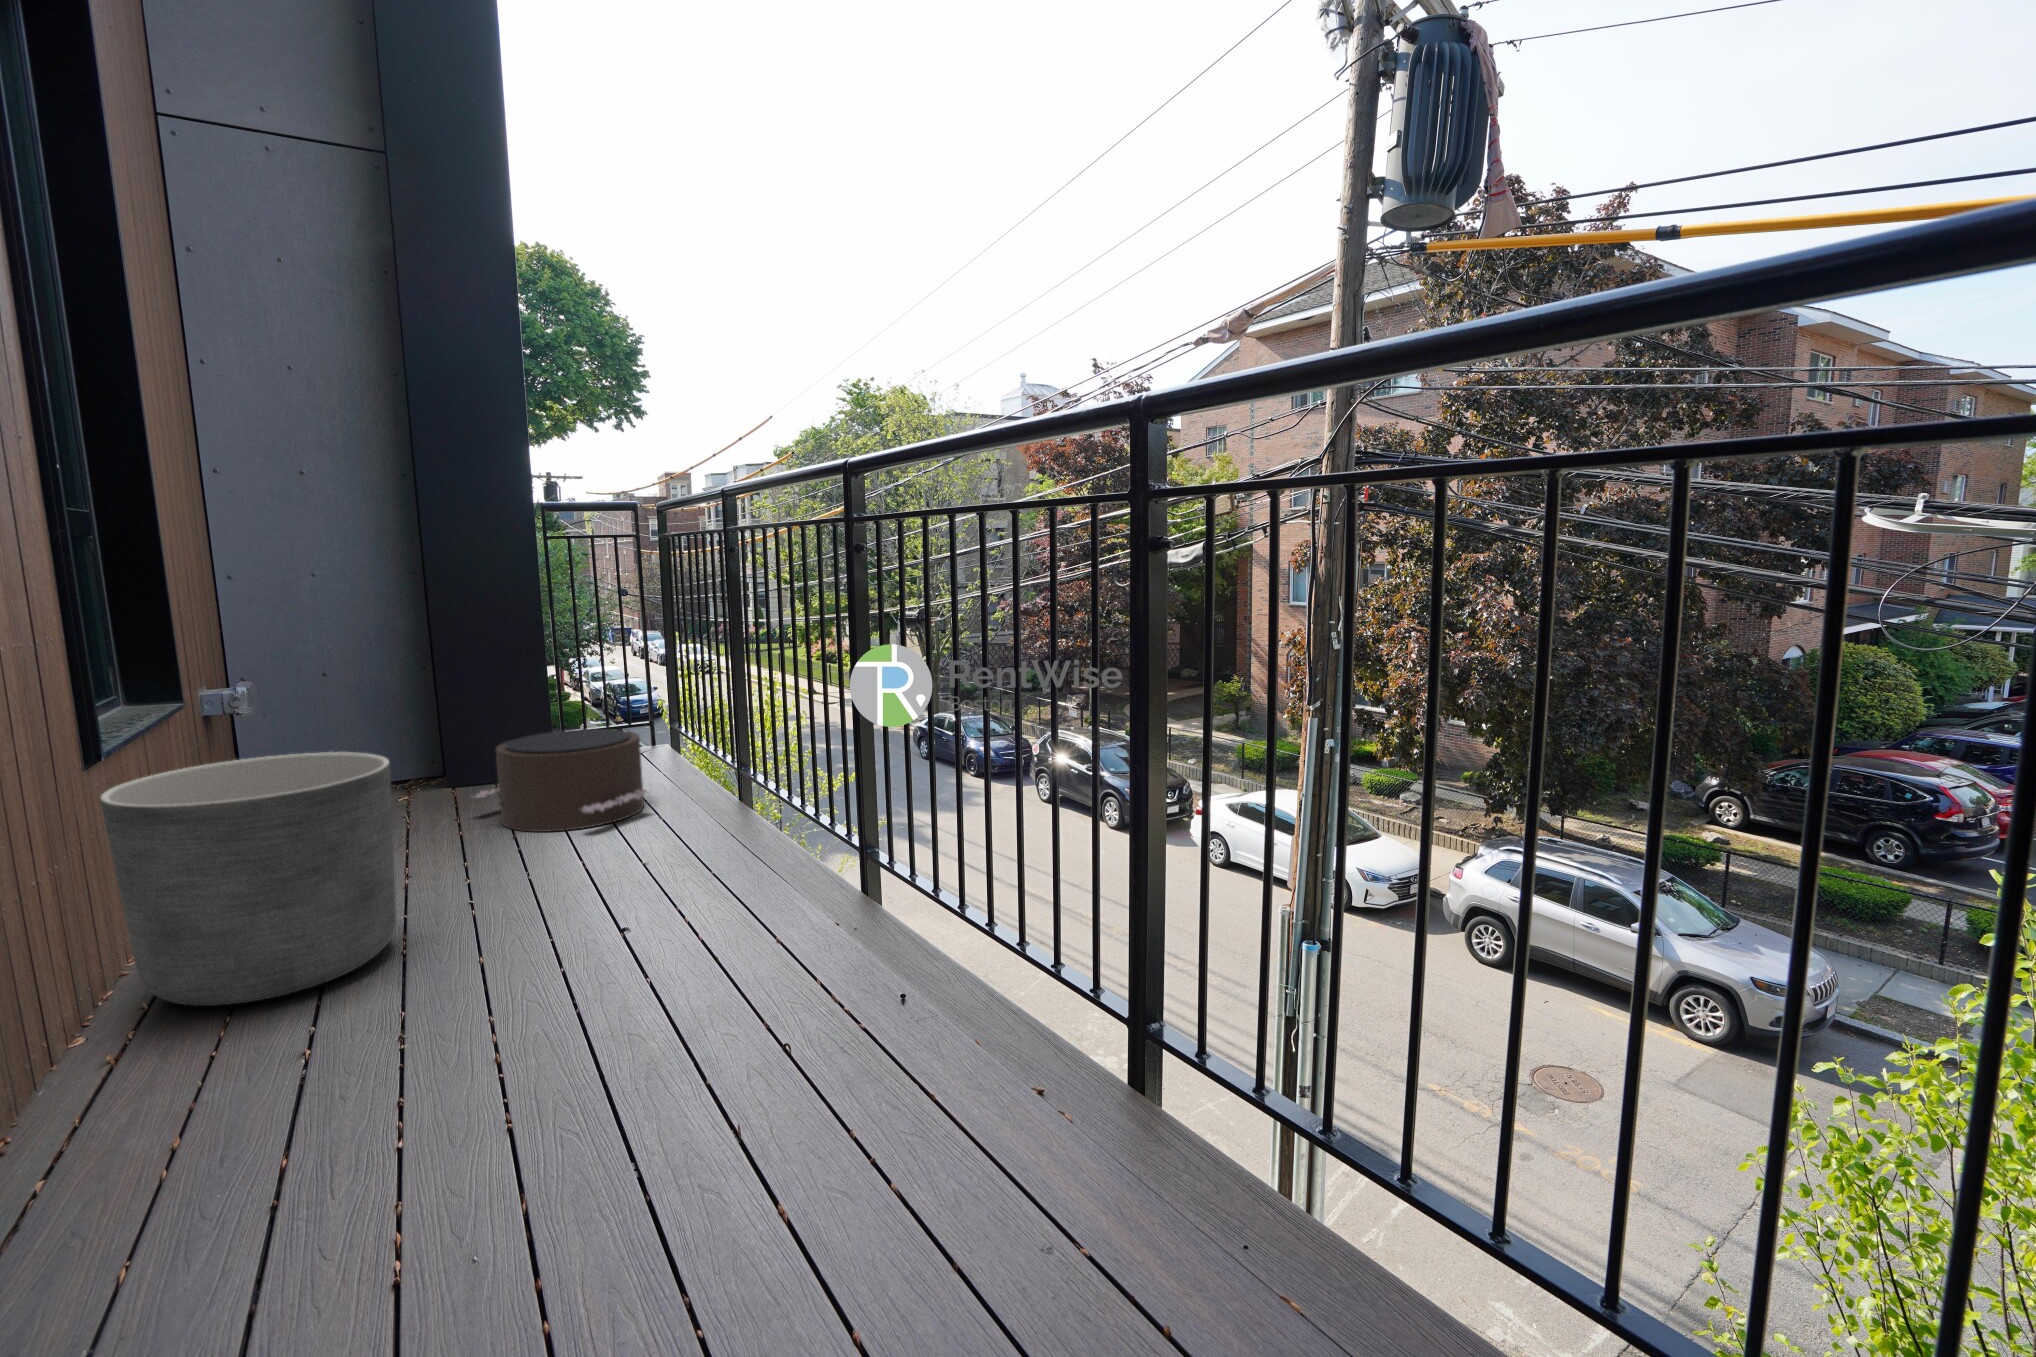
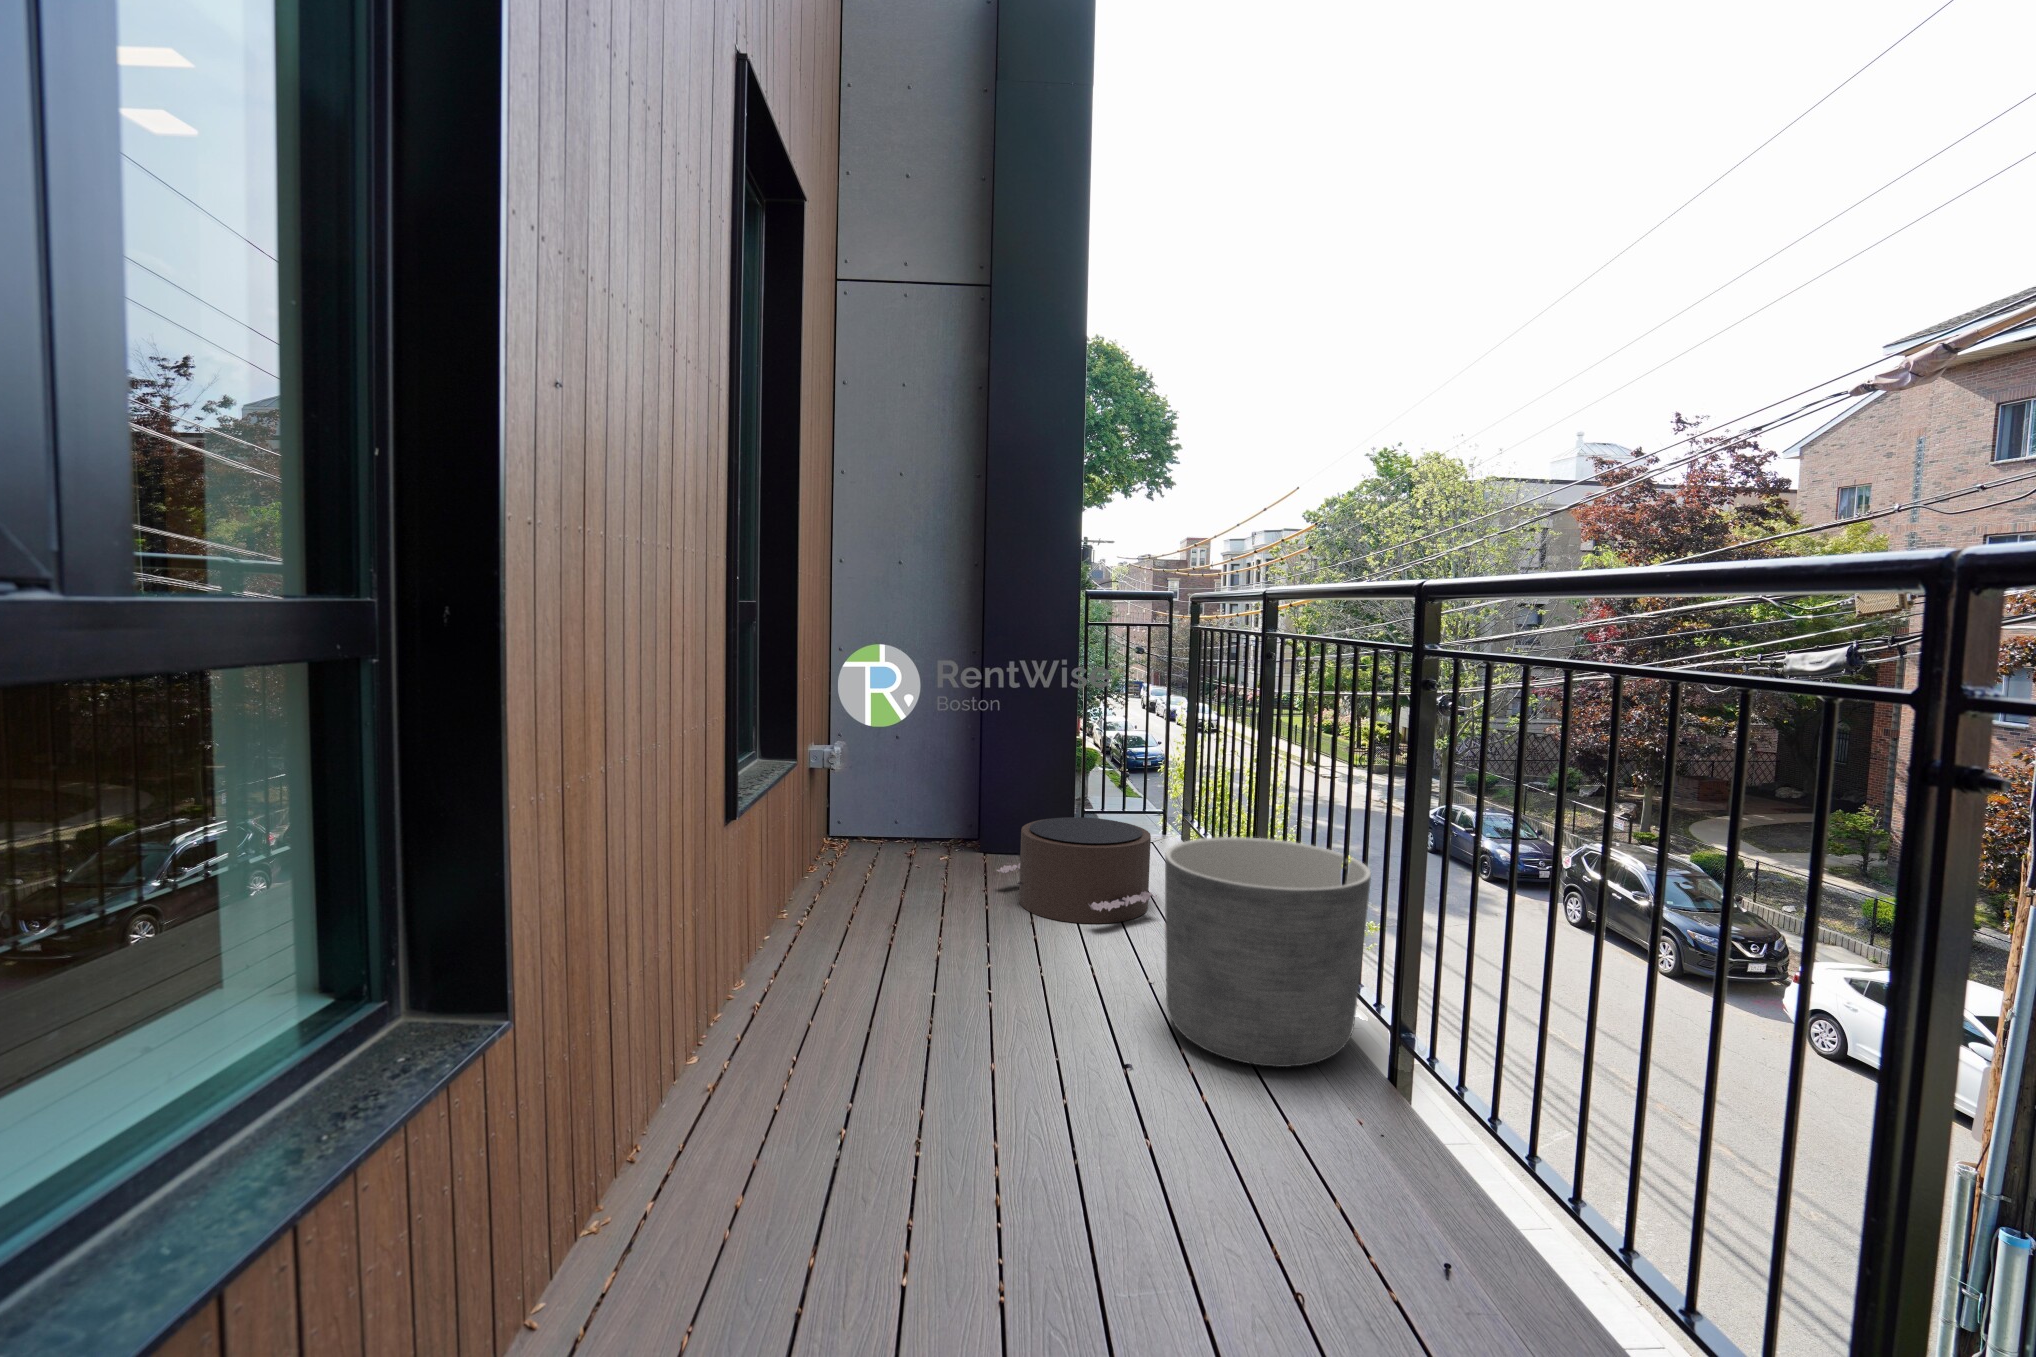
planter: present [100,752,396,1006] -> present [1165,837,1371,1067]

